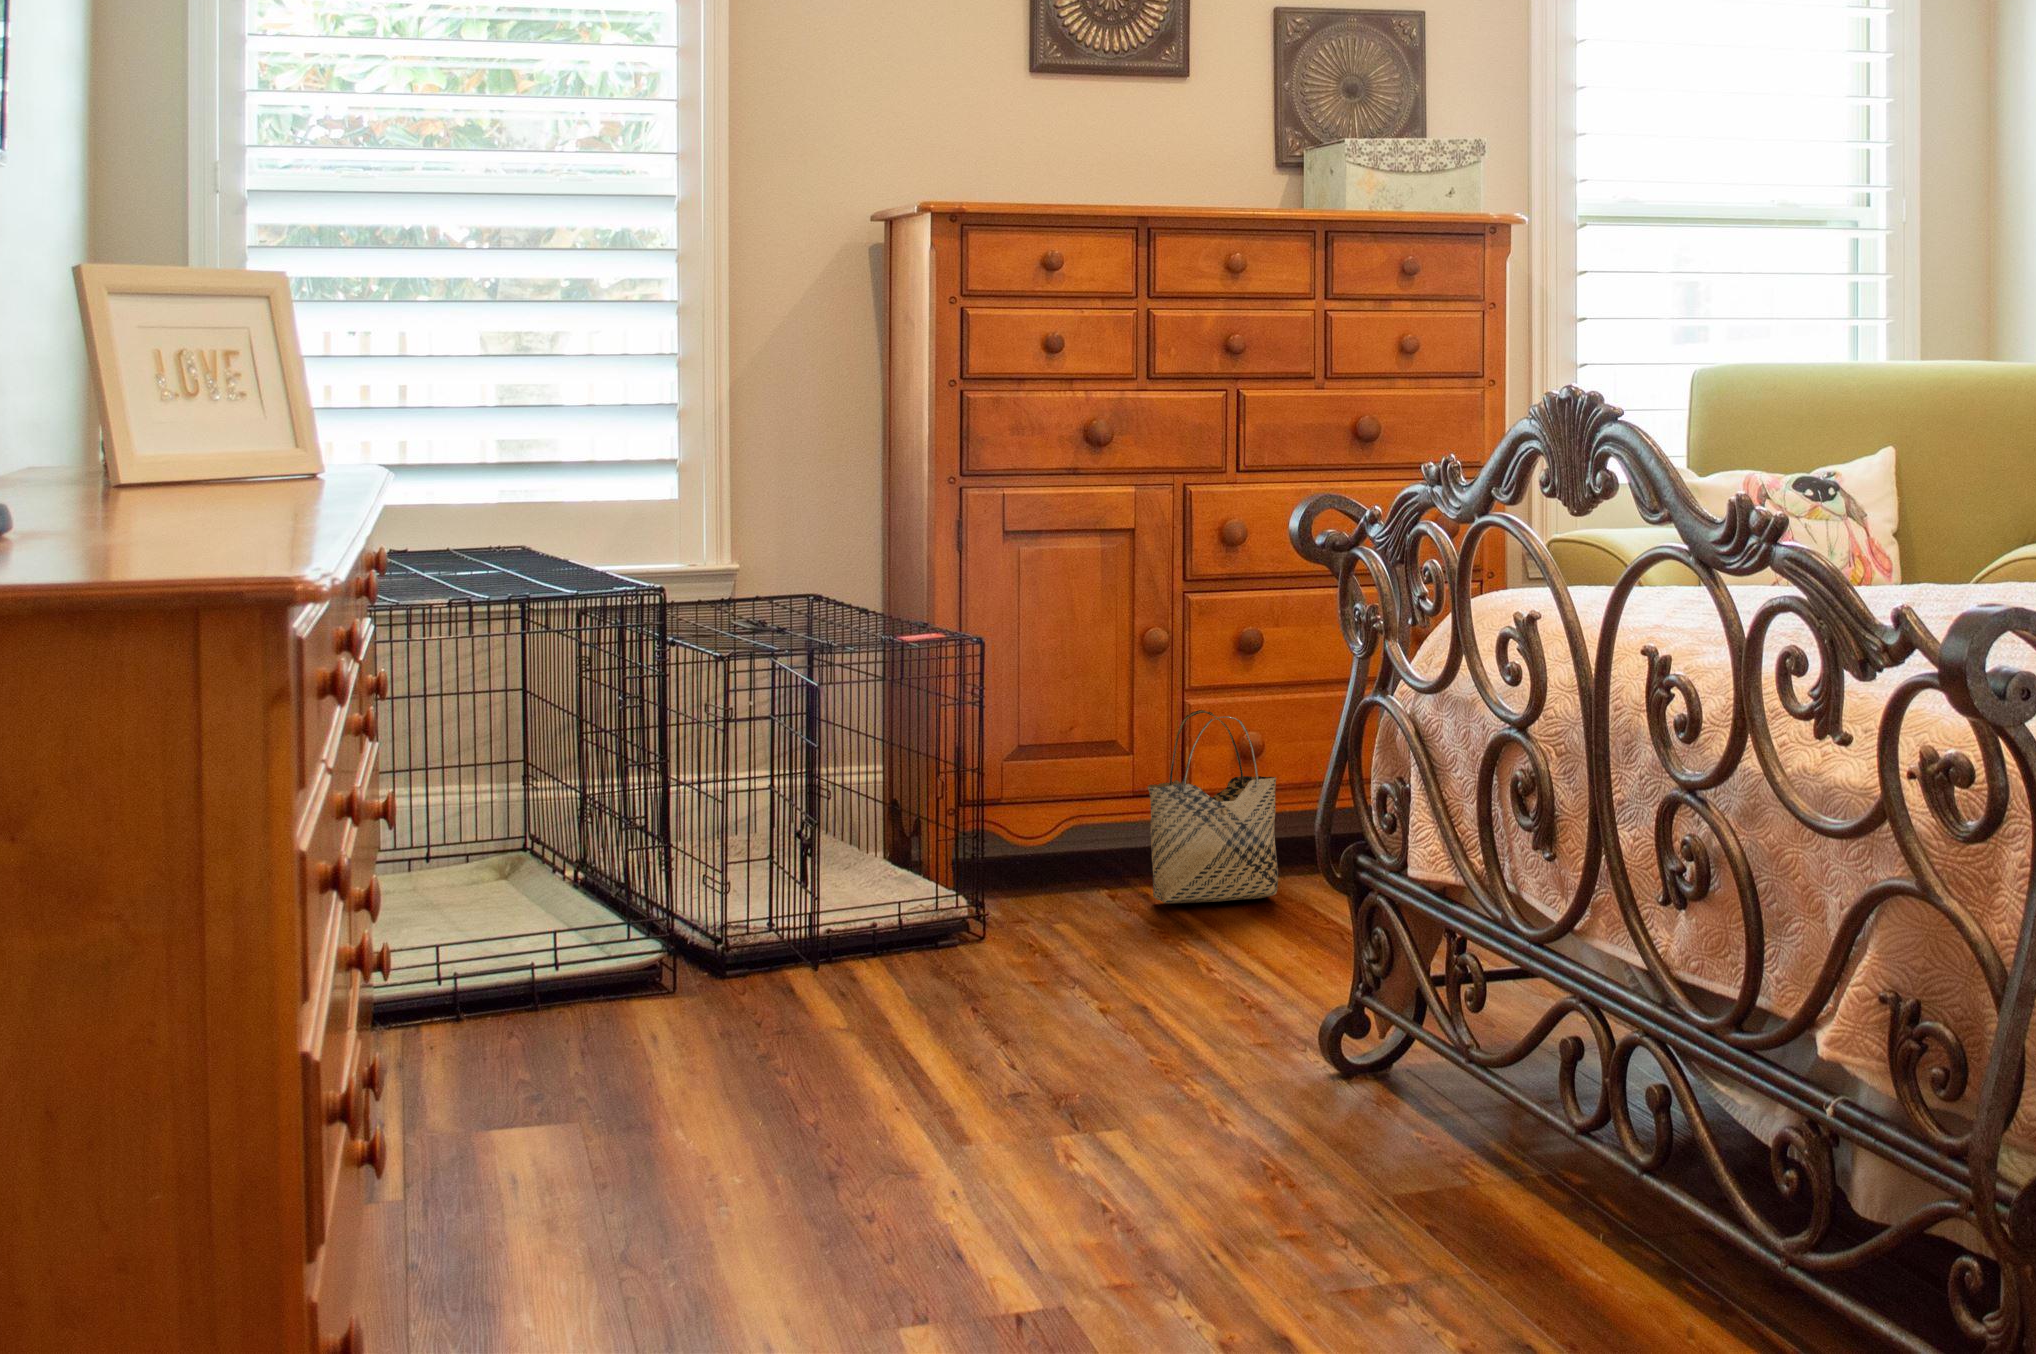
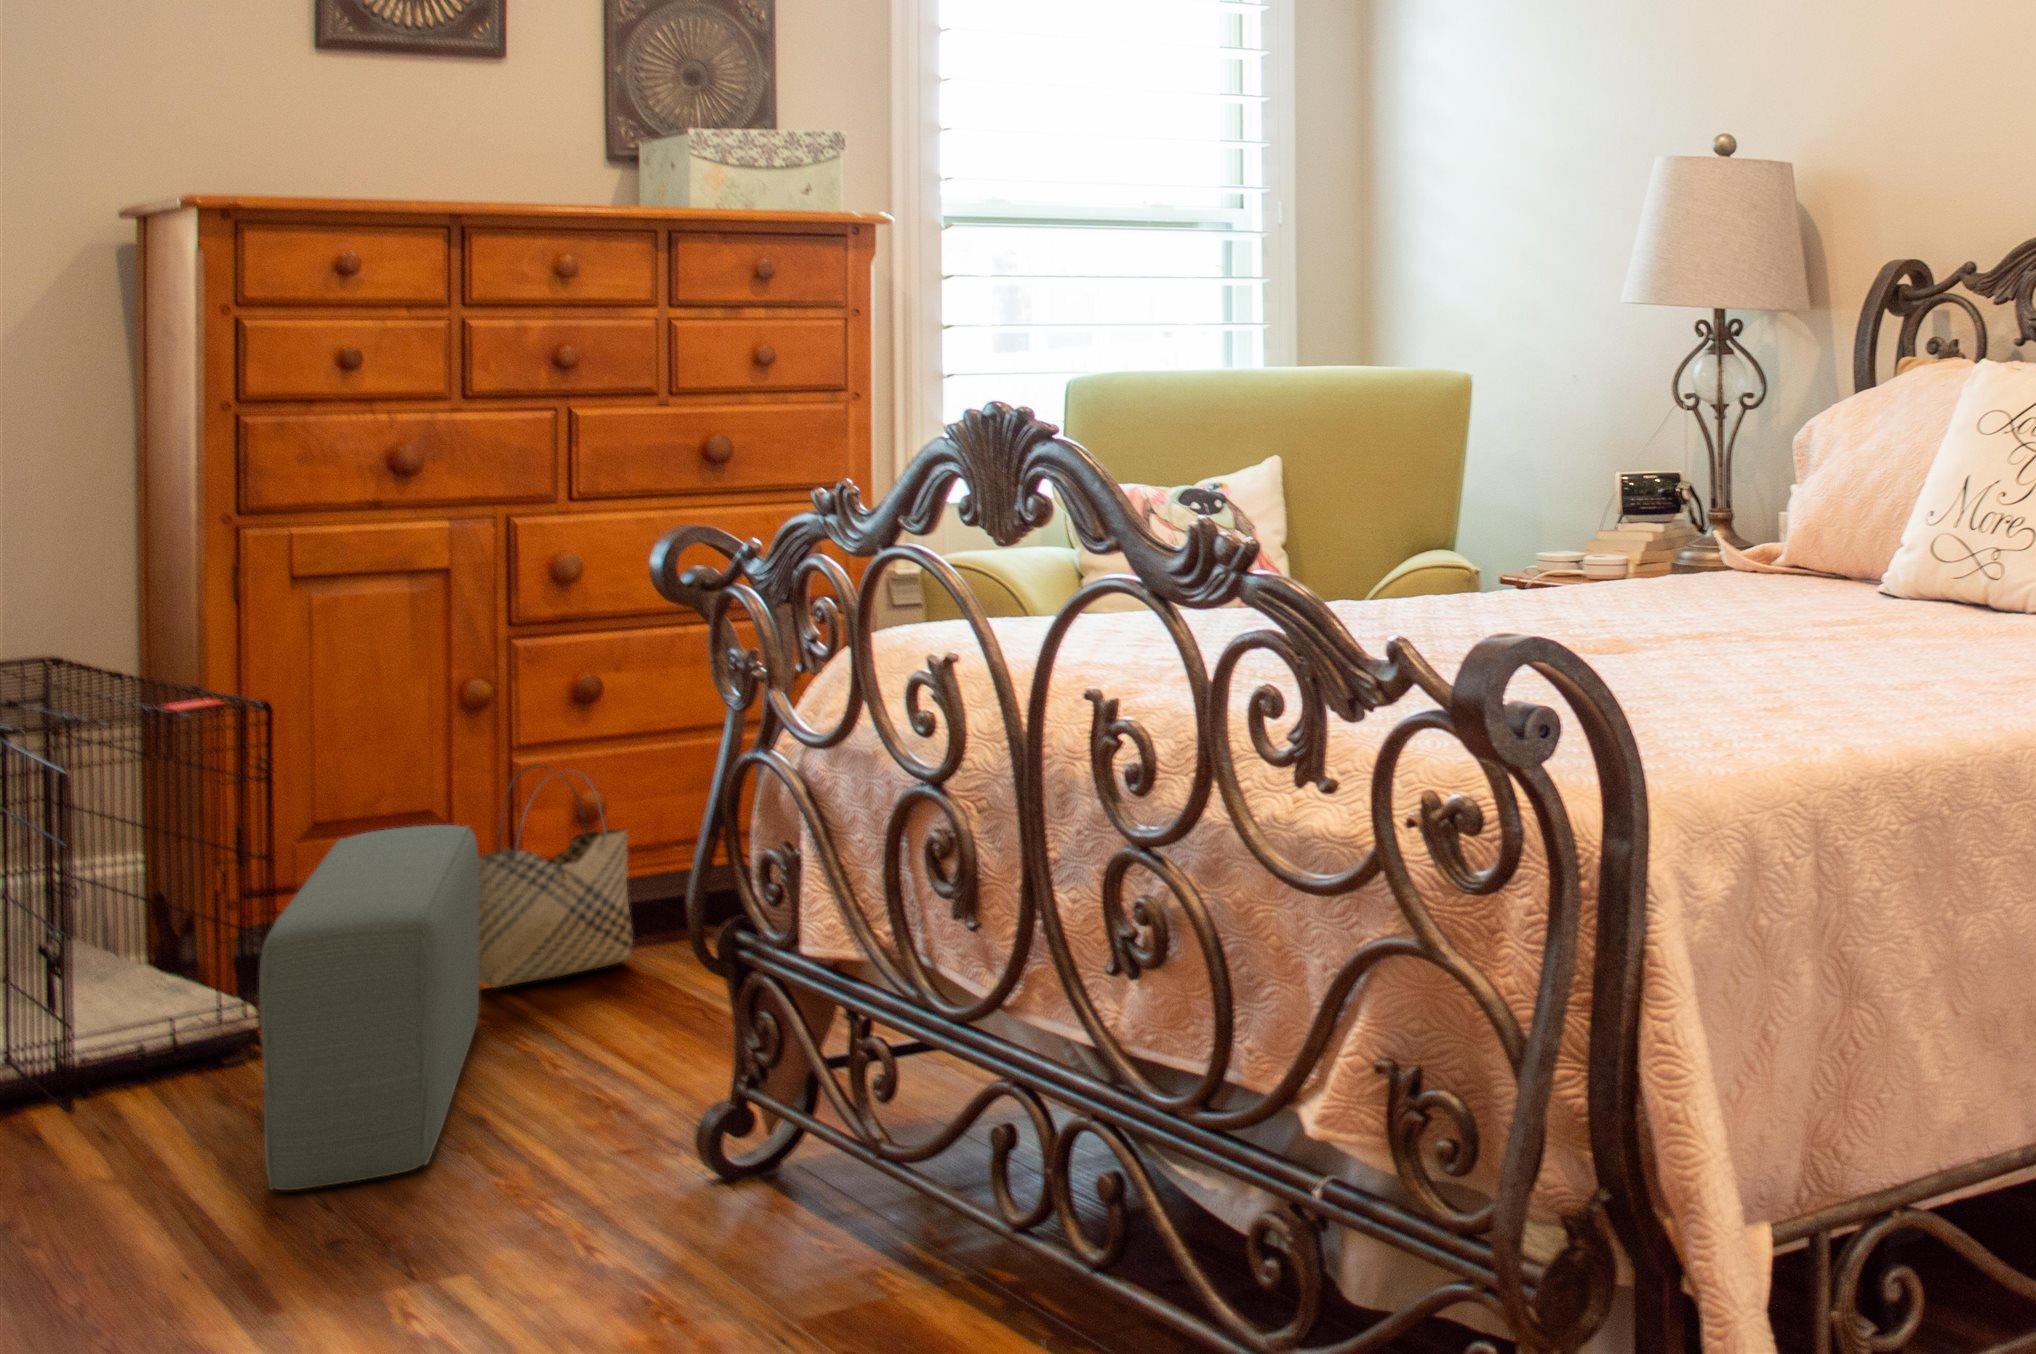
pouf: none [994,750,1154,1029] -> present [259,825,480,1190]

